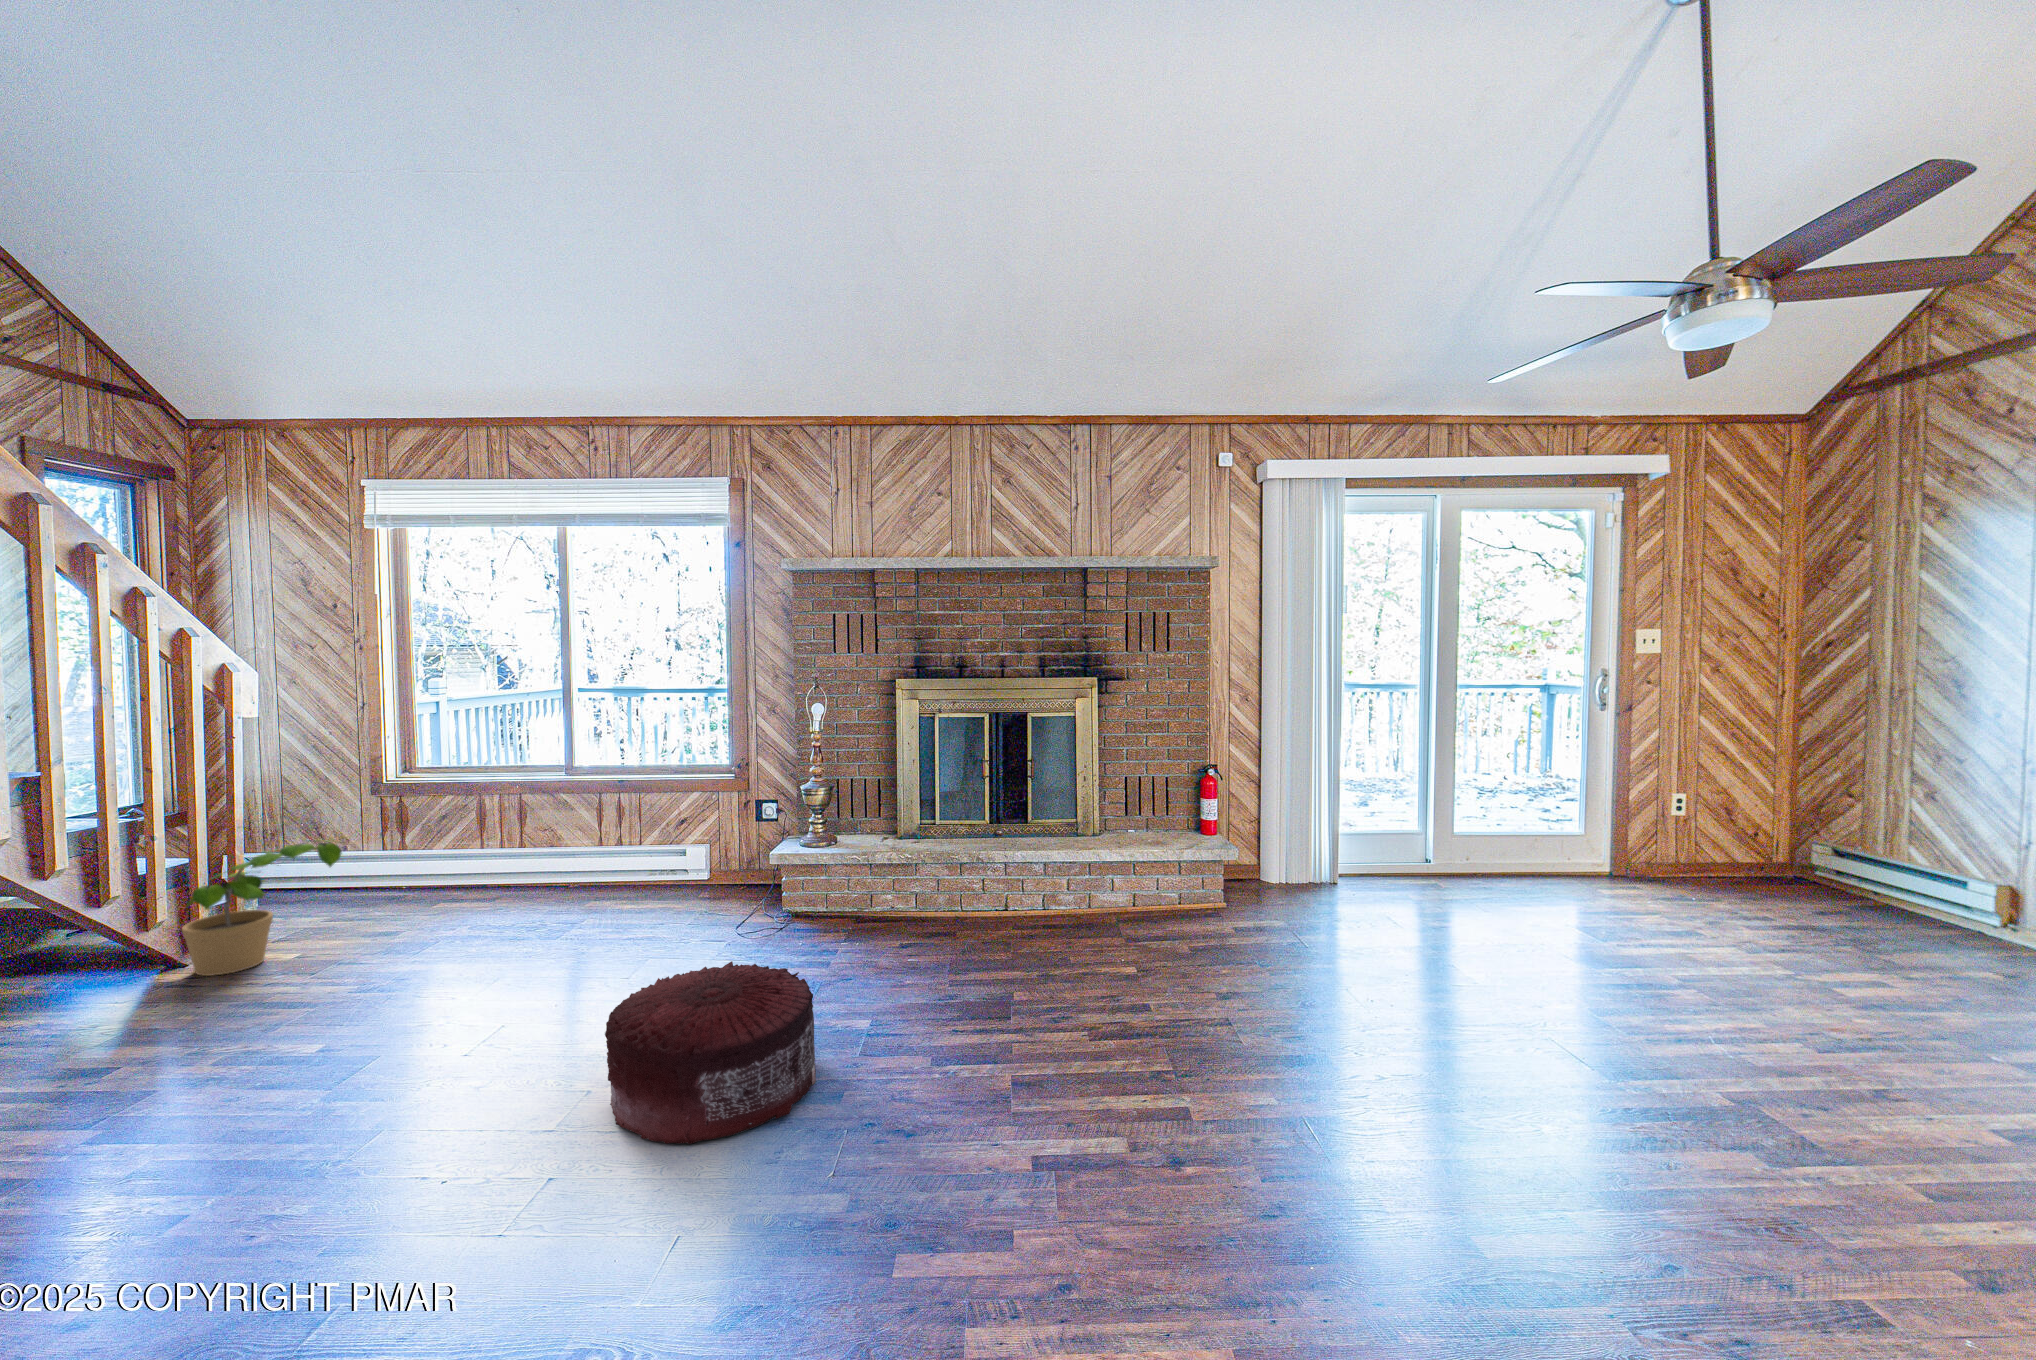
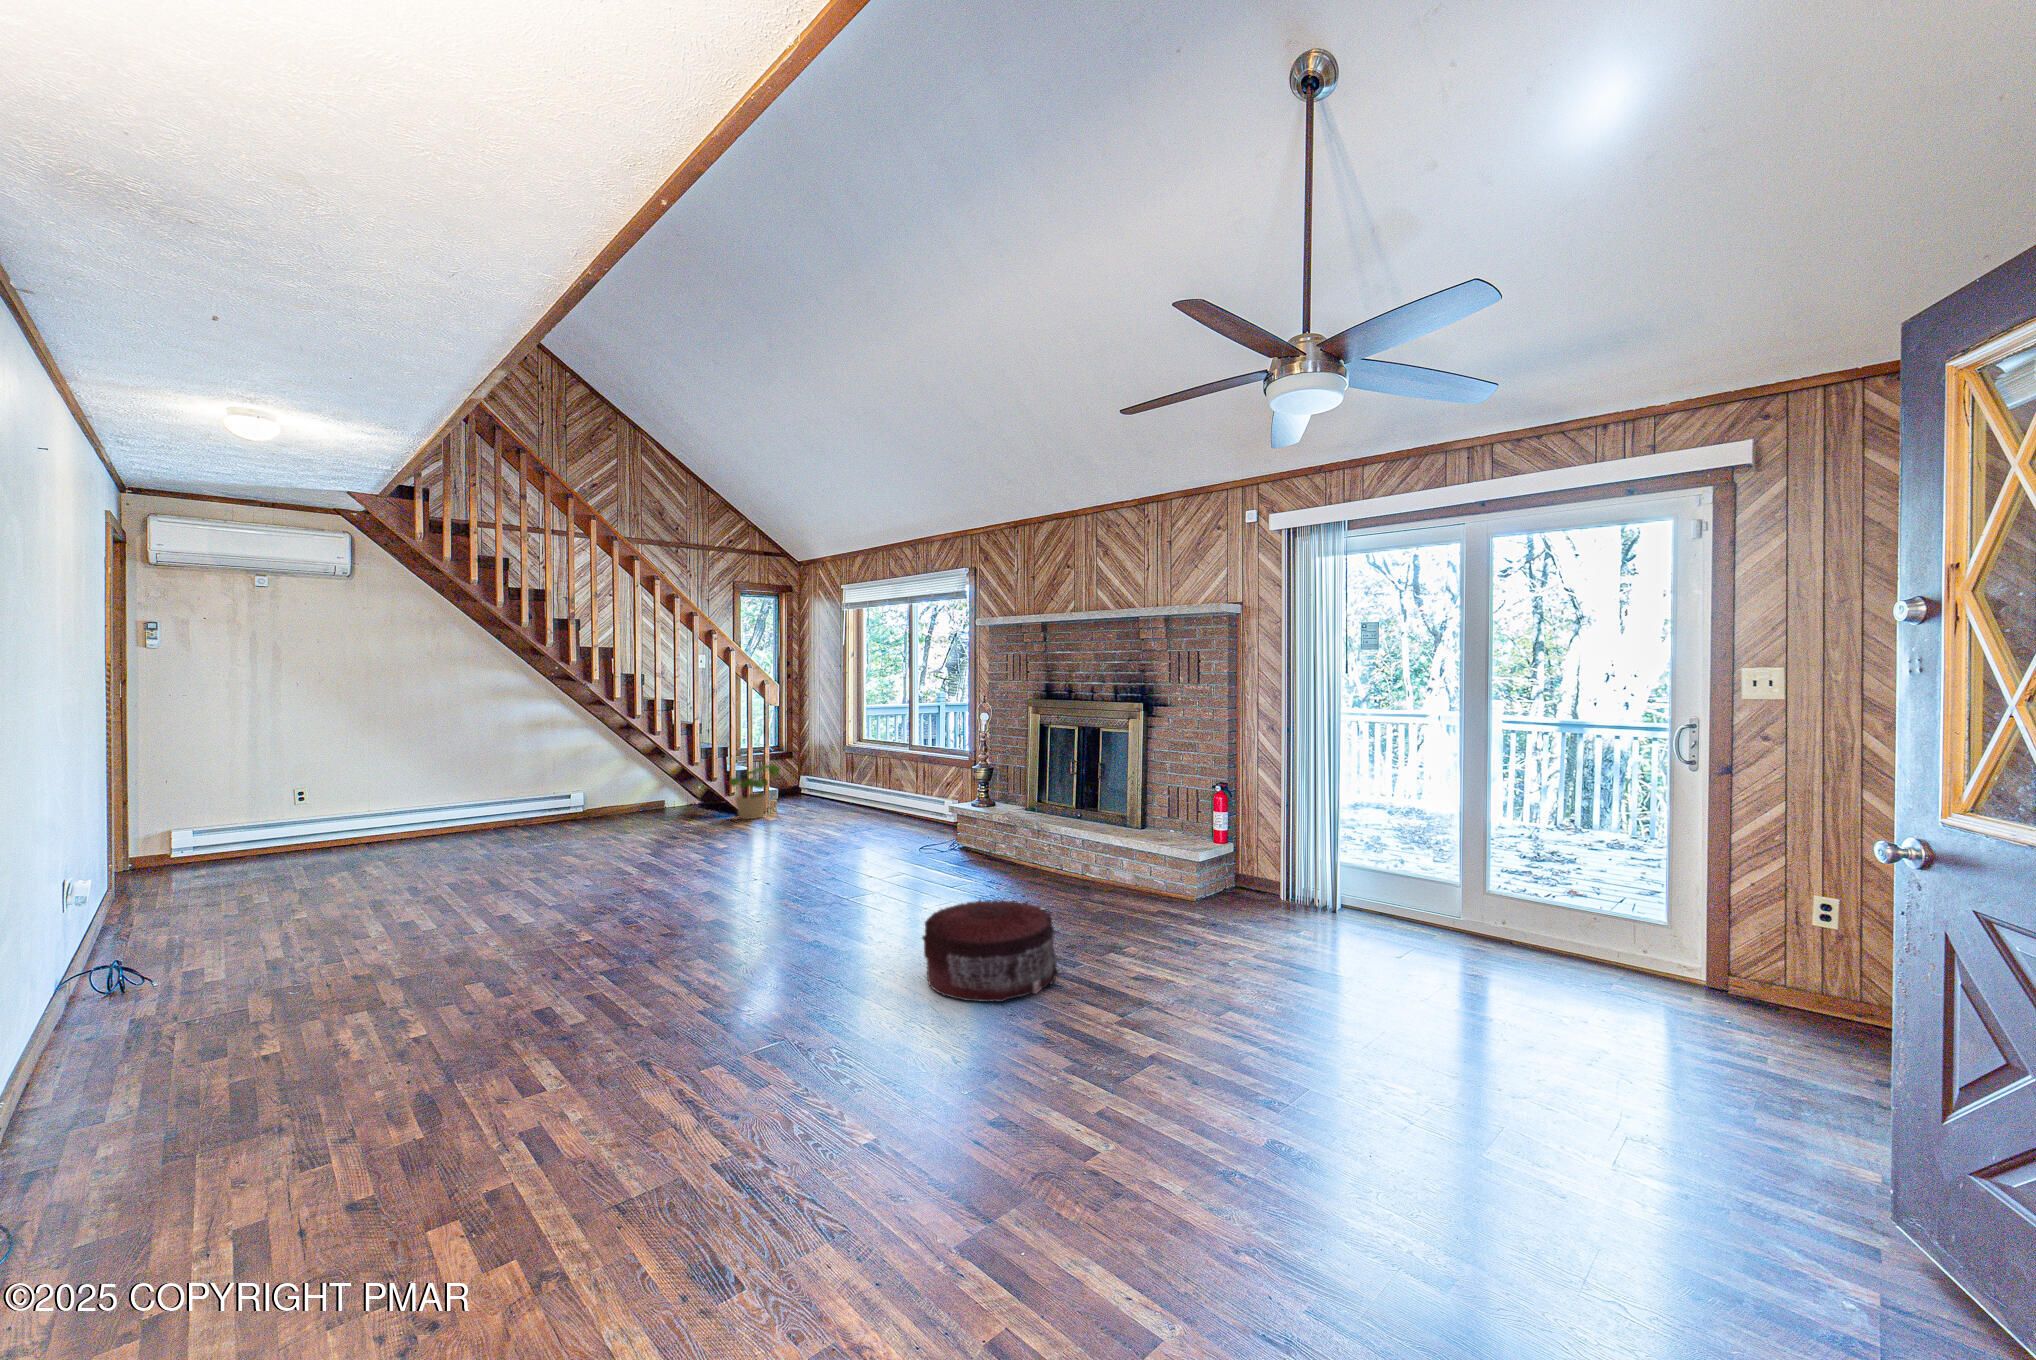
pouf: present [605,961,816,1144] -> present [922,900,1059,1002]

